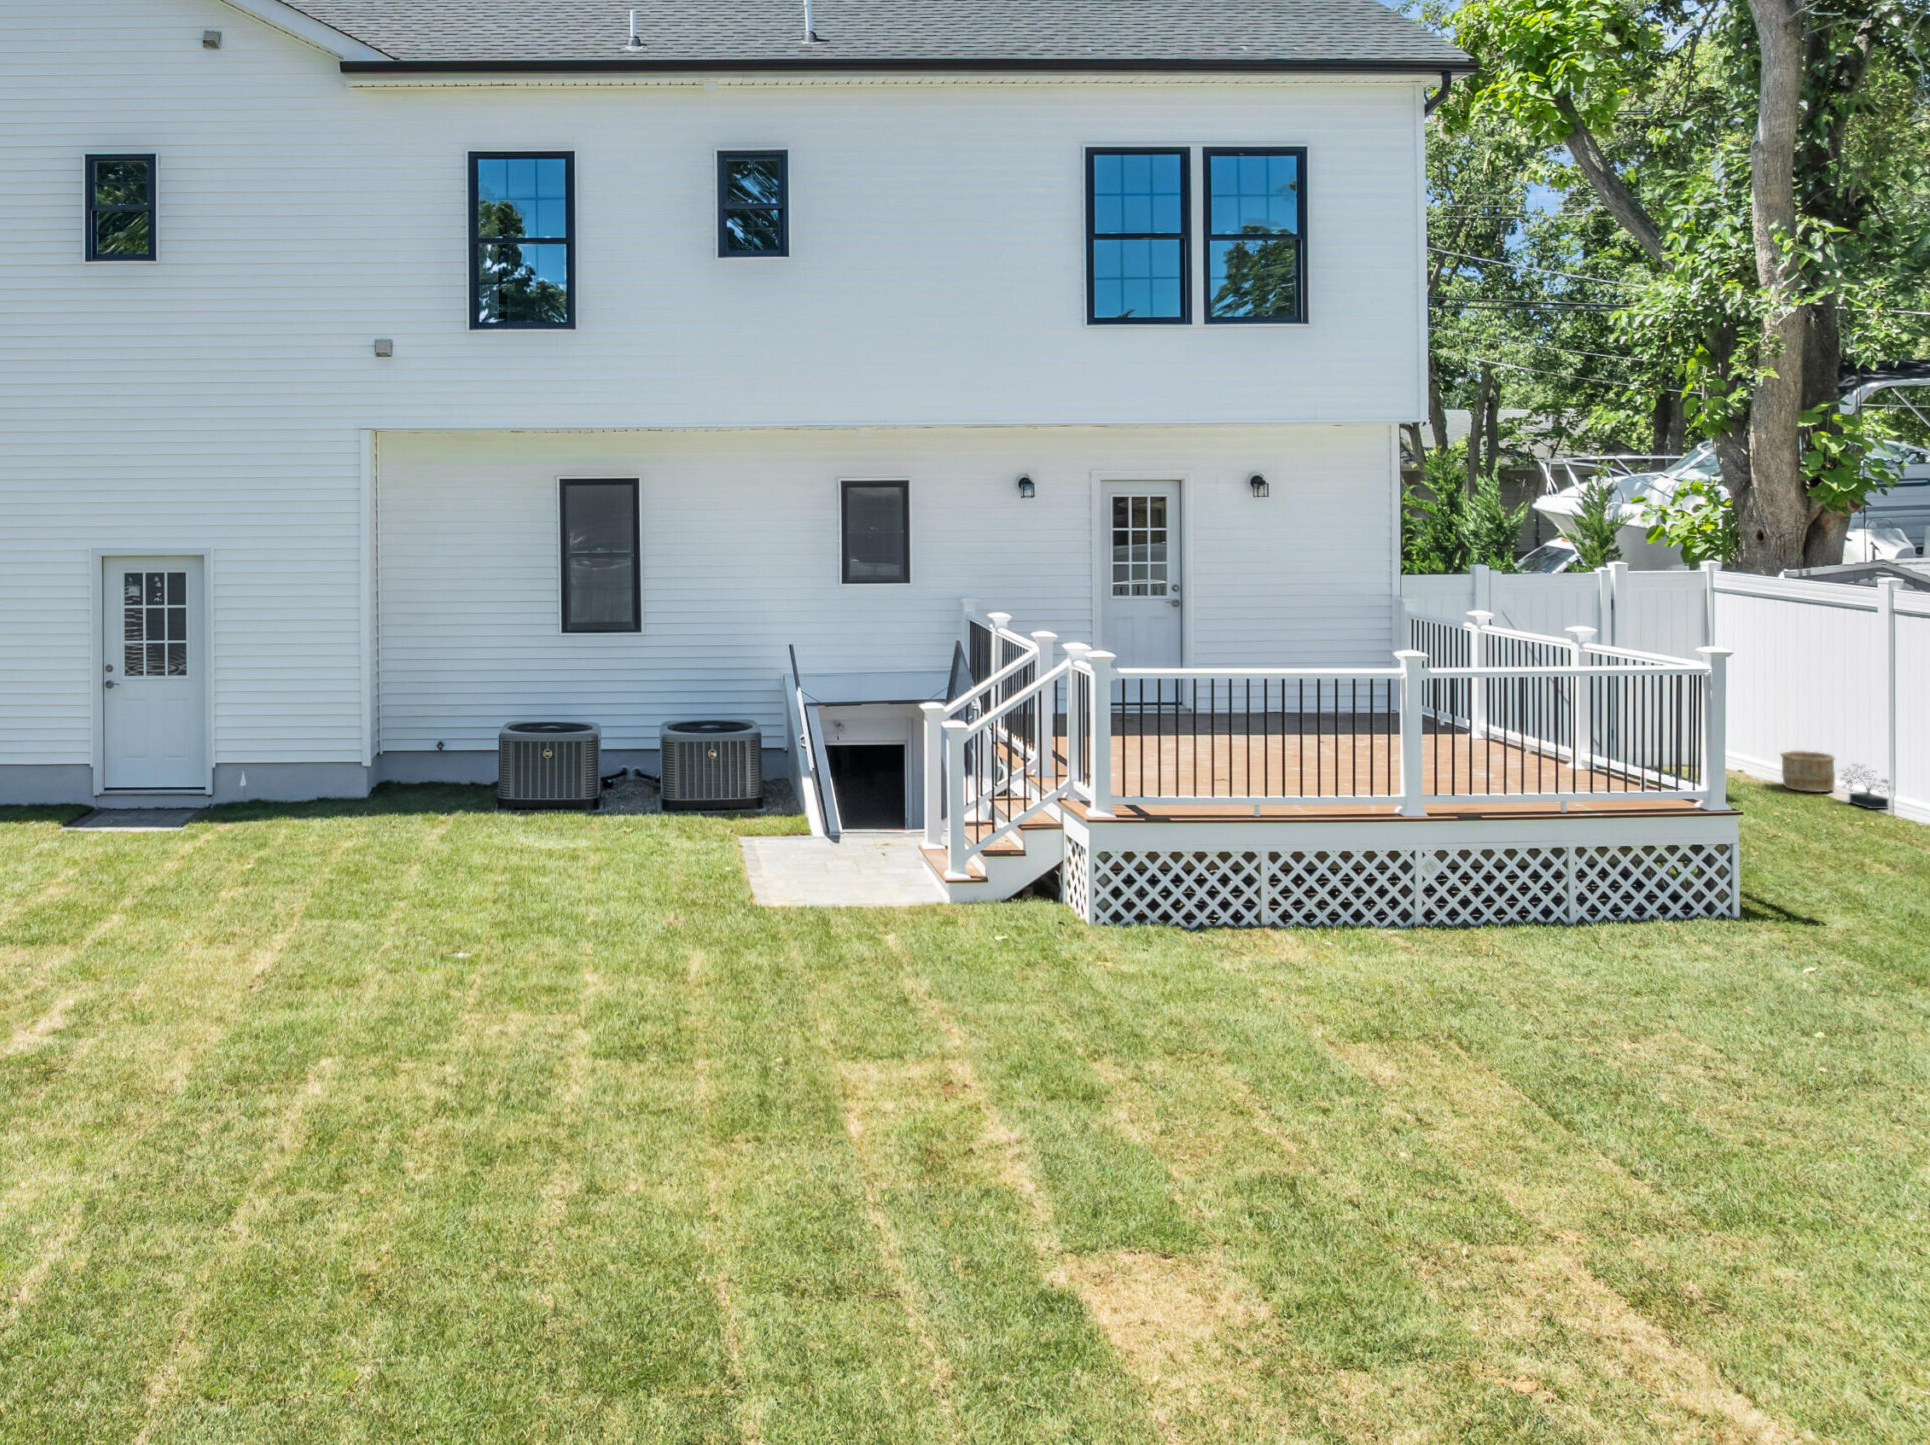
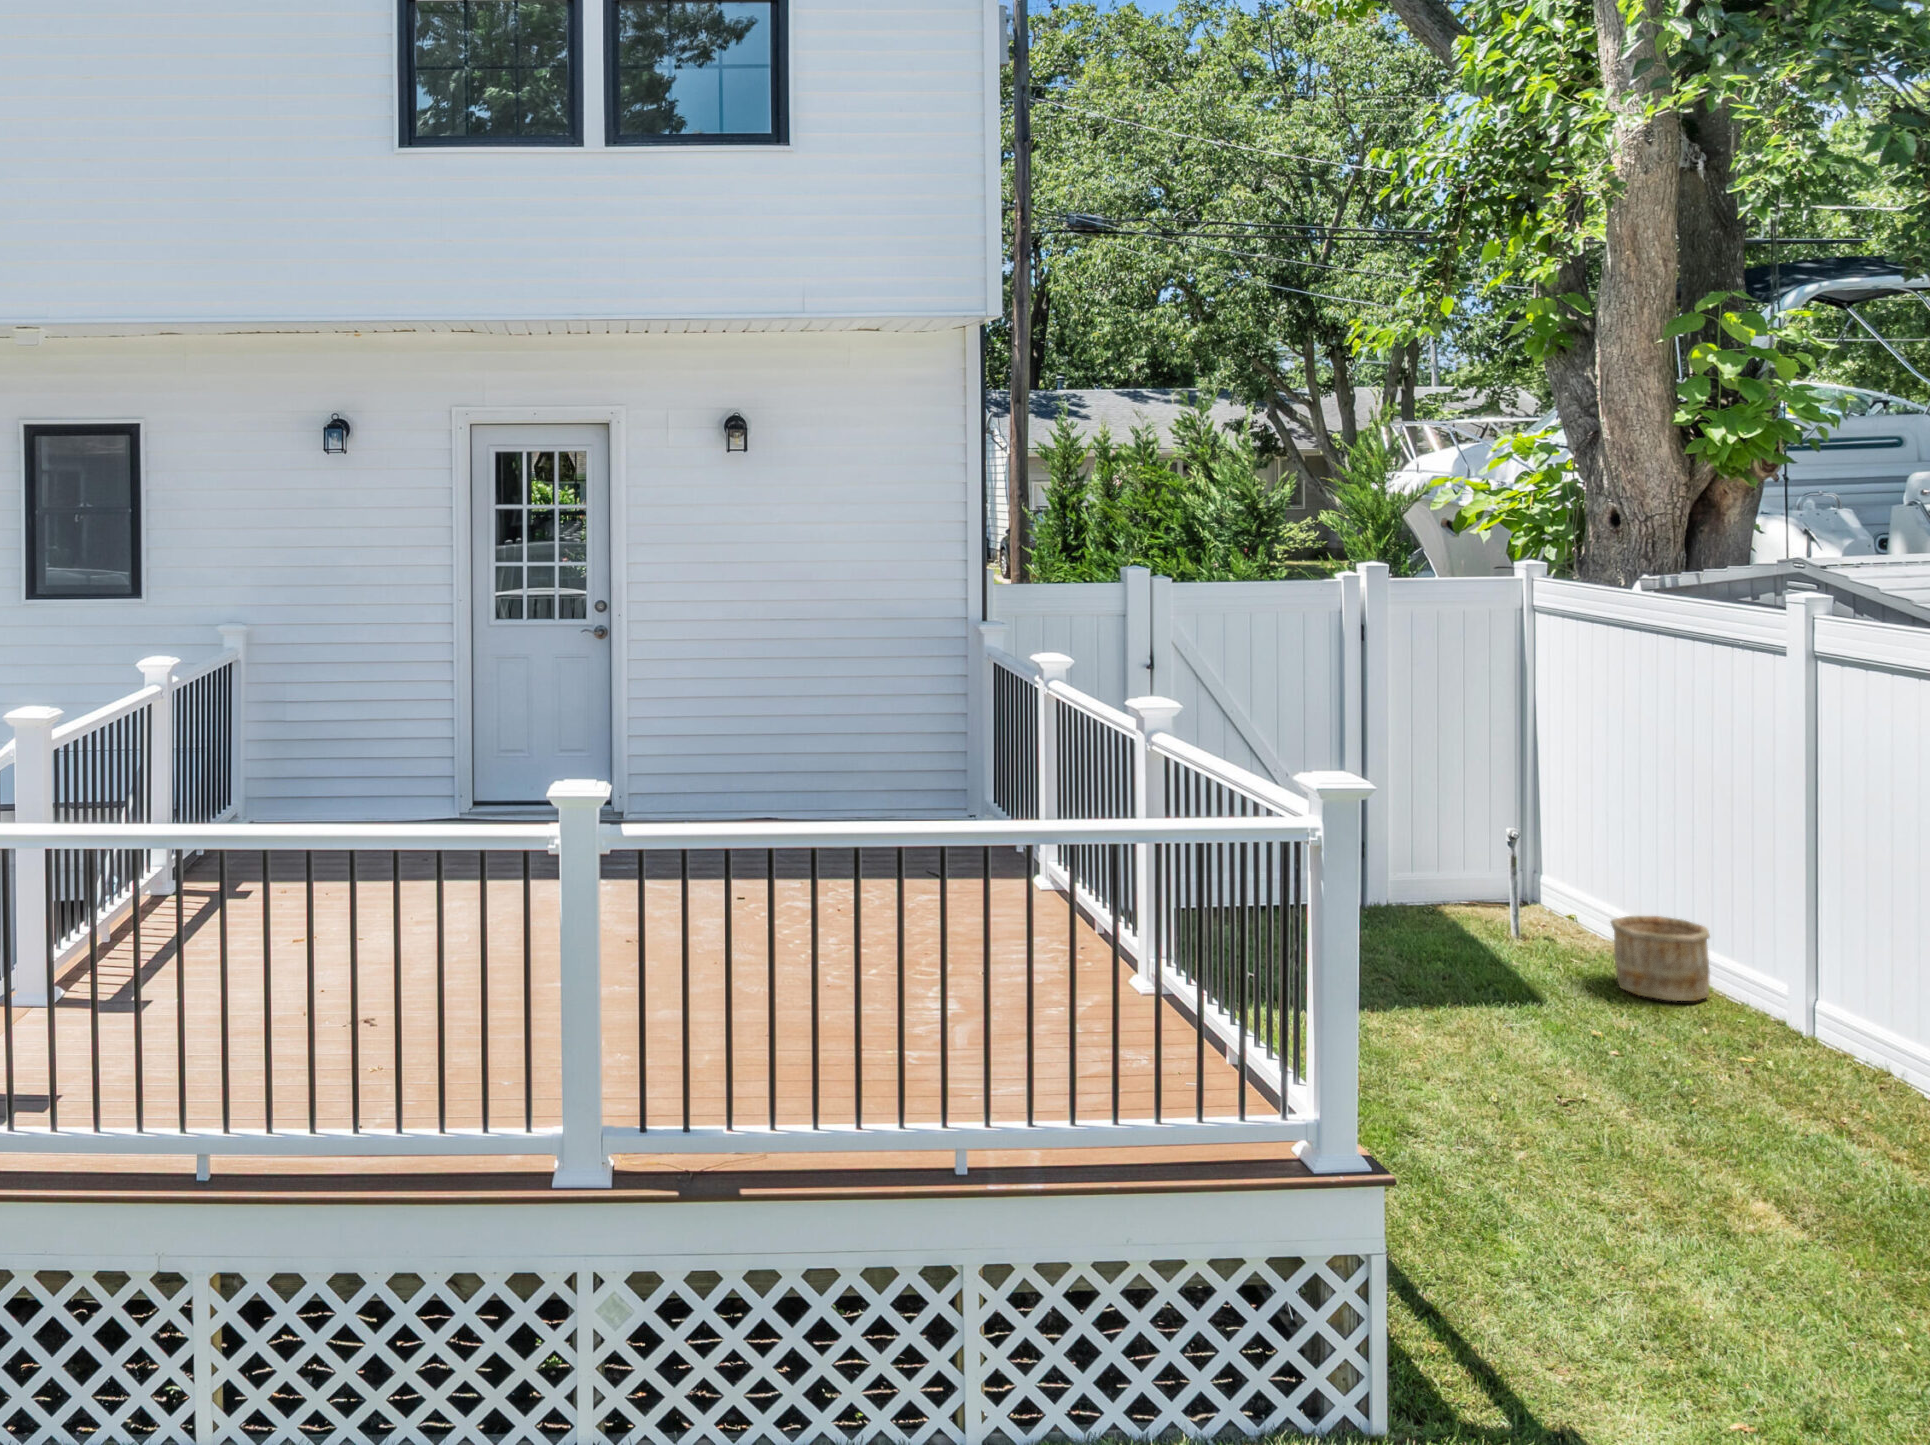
decorative plant: present [1844,767,1894,809] -> none [1710,952,1822,1051]

